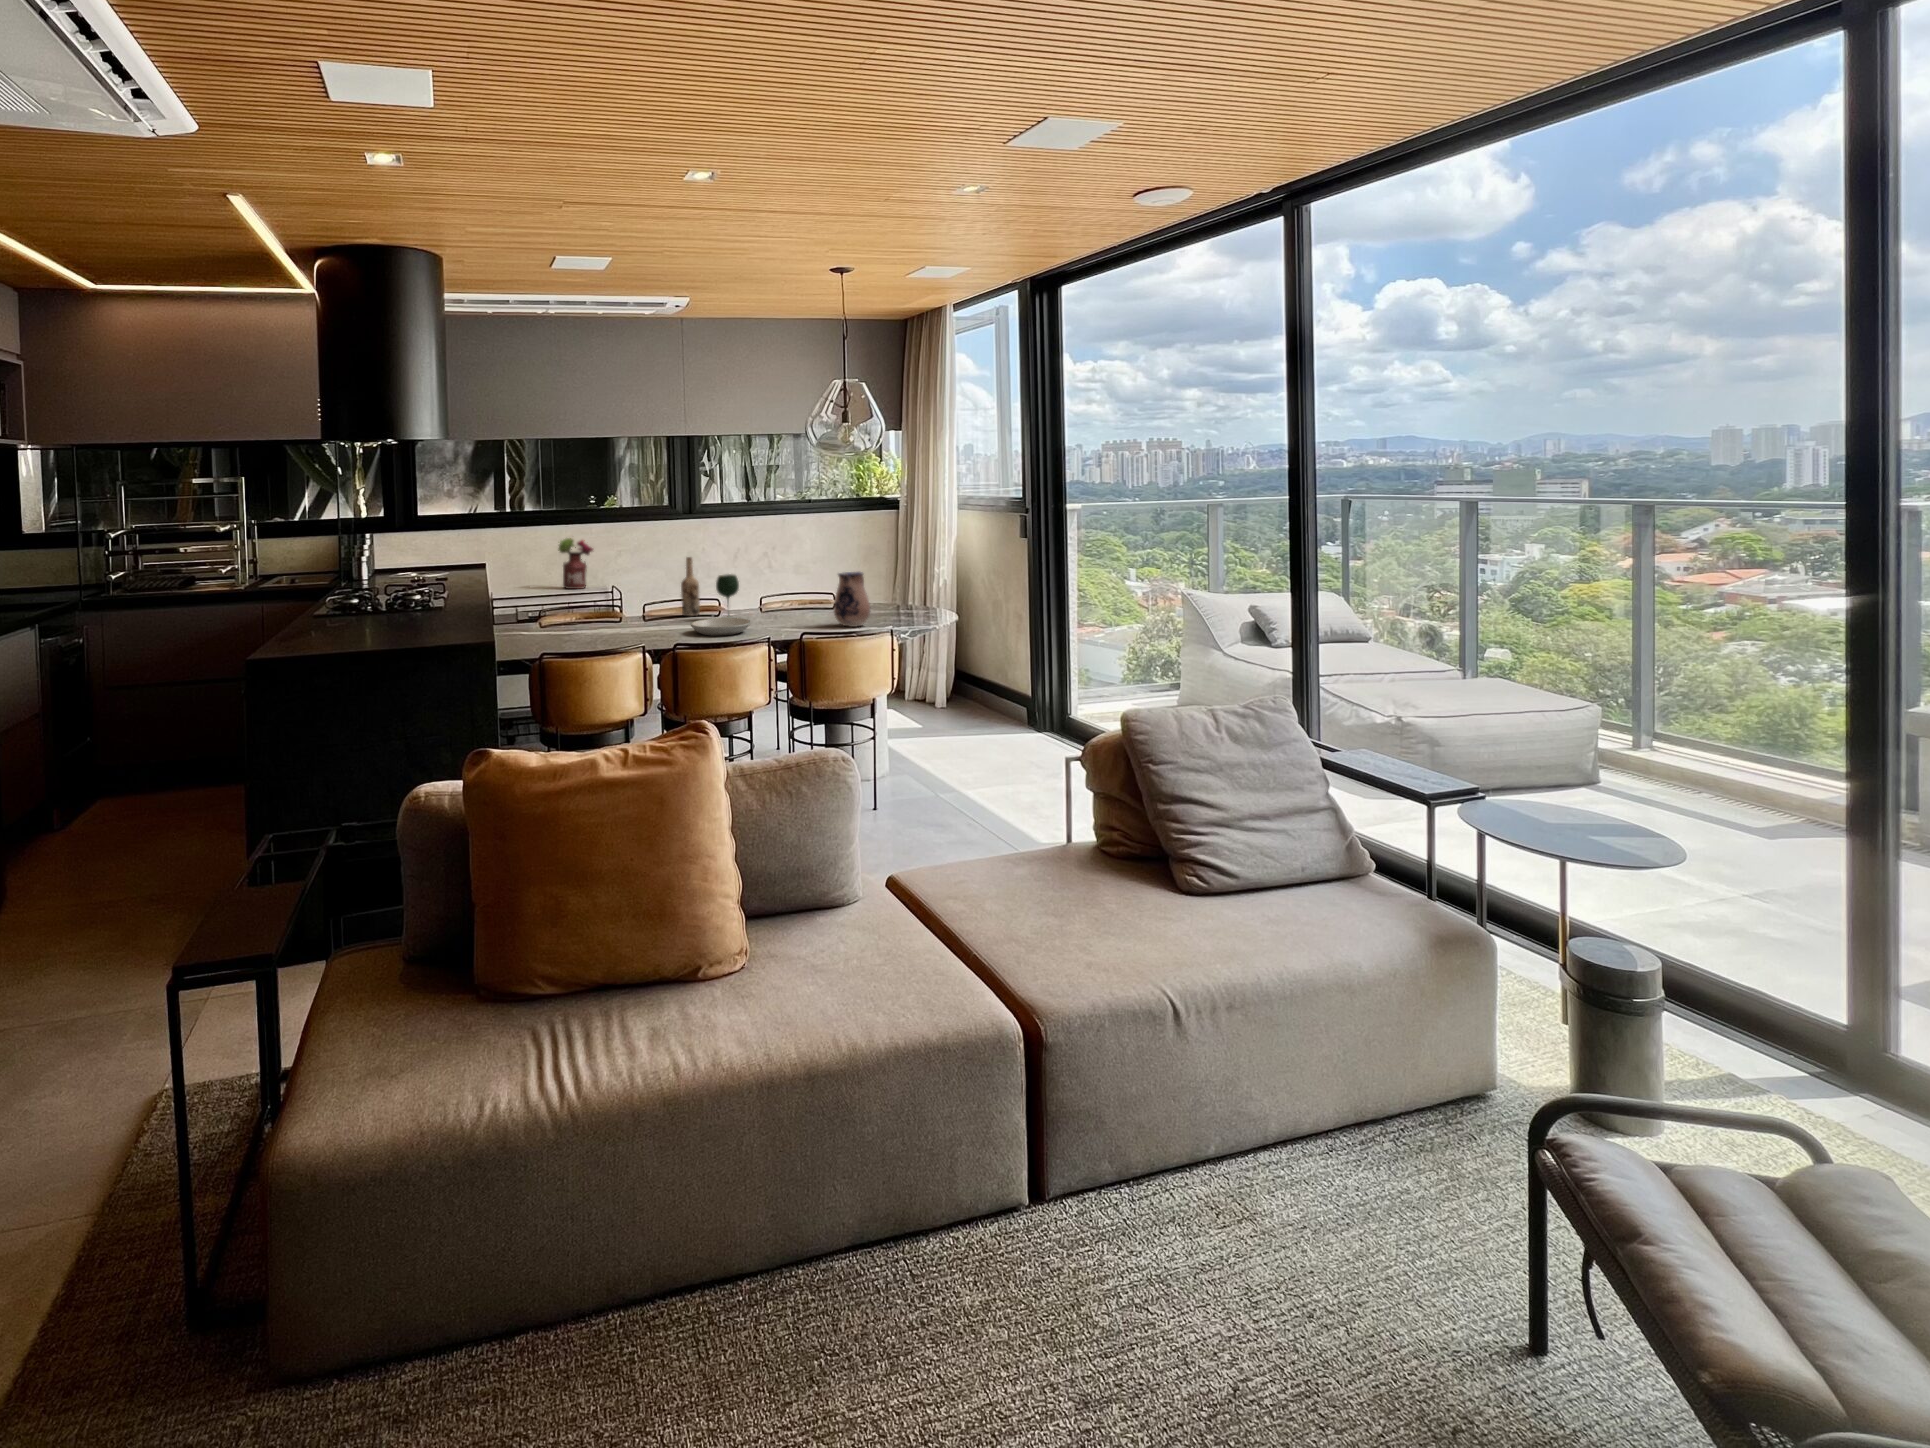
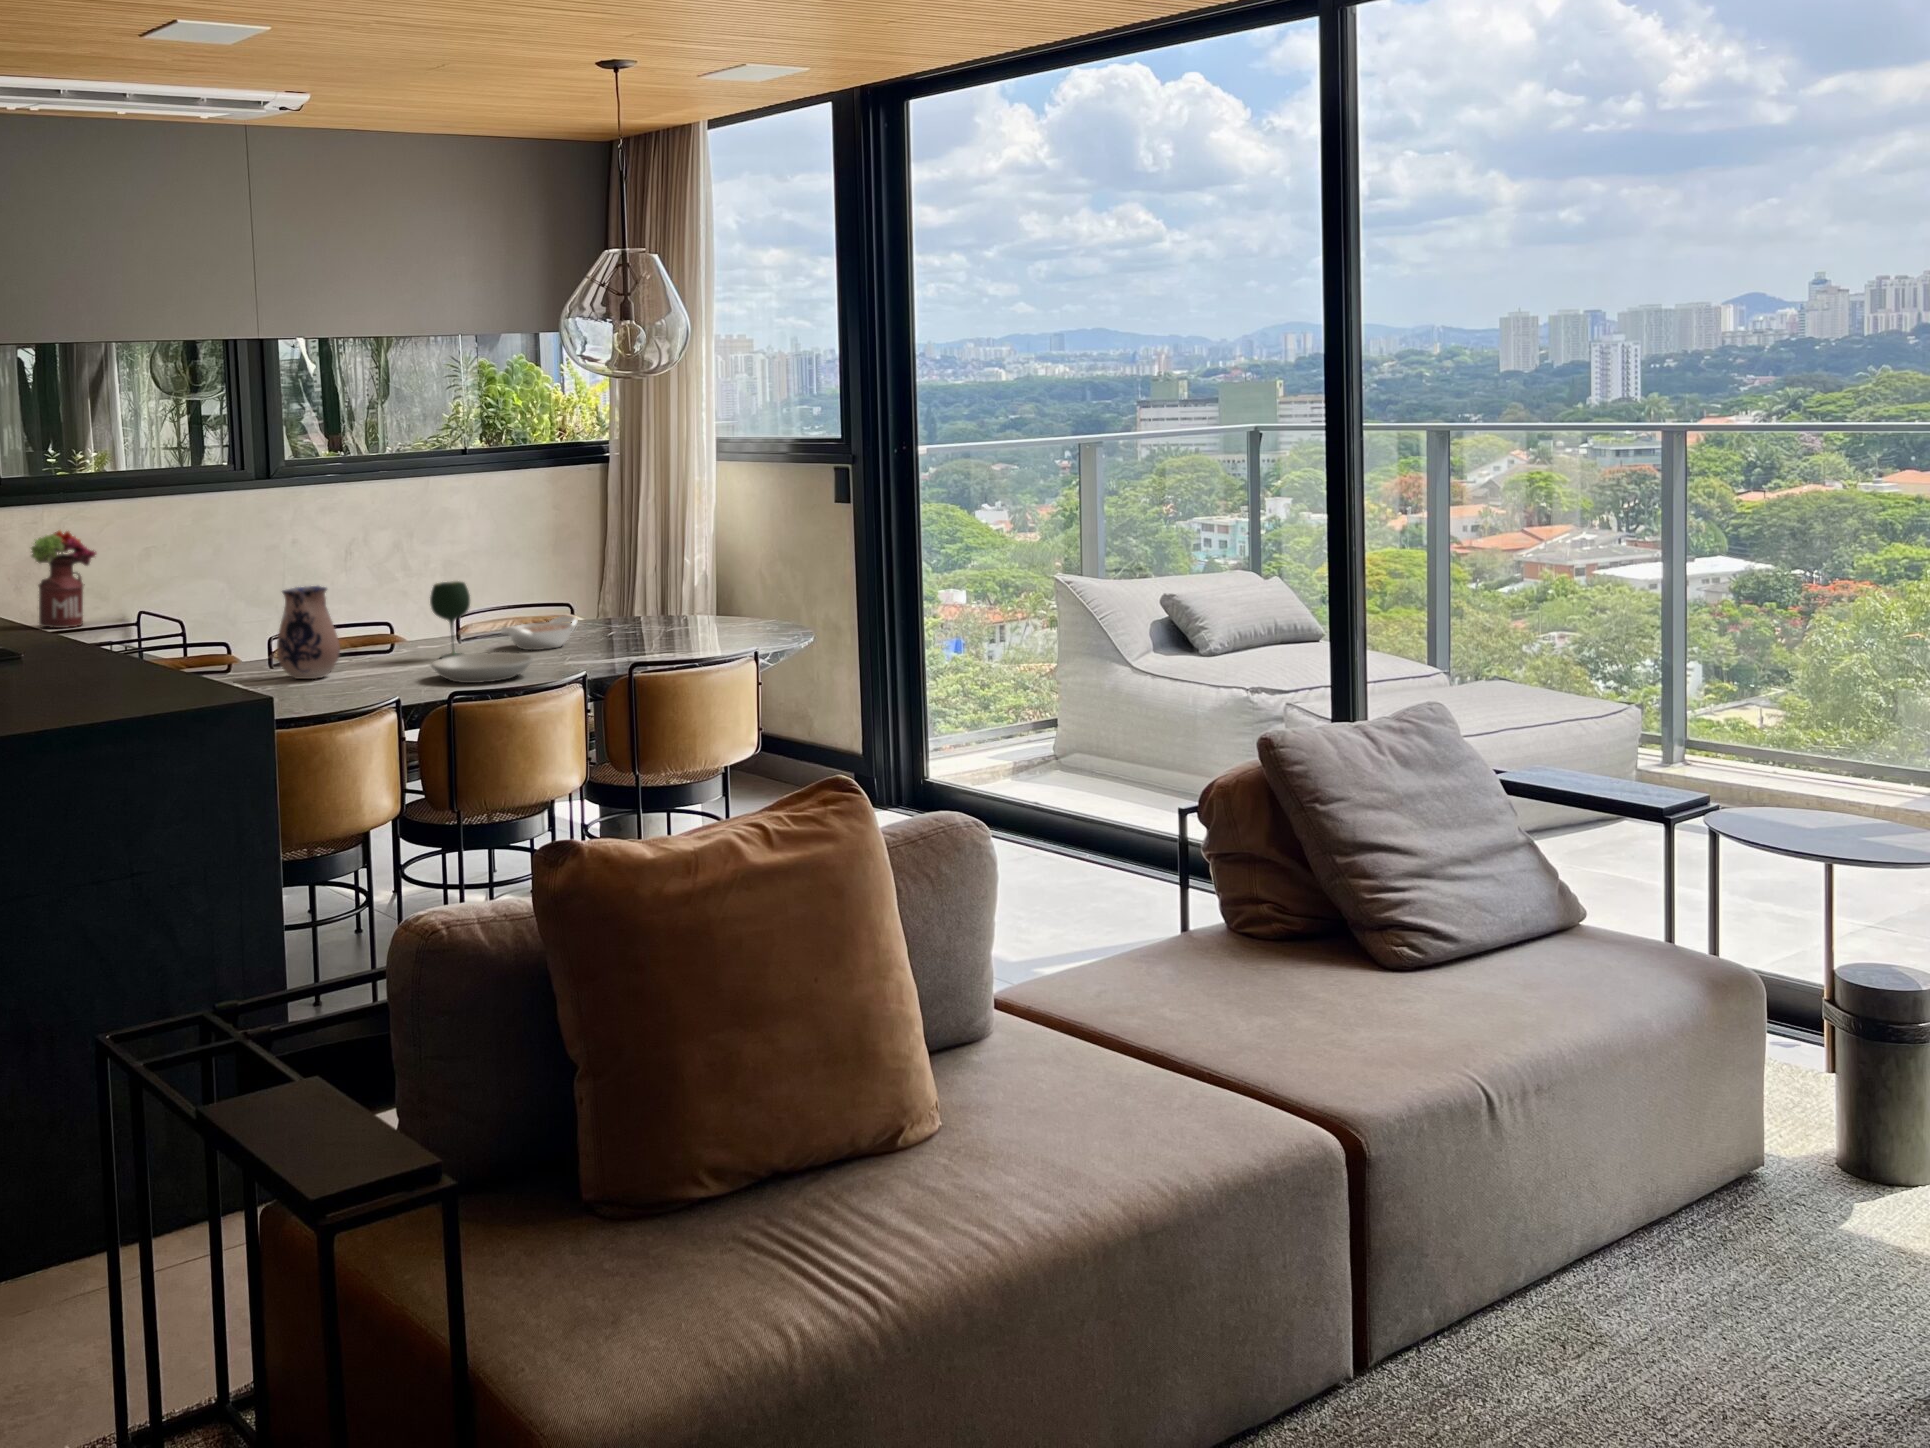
wine bottle: present [681,557,700,616] -> none [358,555,391,658]
ceramic pitcher: present [834,572,870,627] -> present [277,586,340,679]
bowl: none [760,598,811,617] -> present [501,616,578,650]

